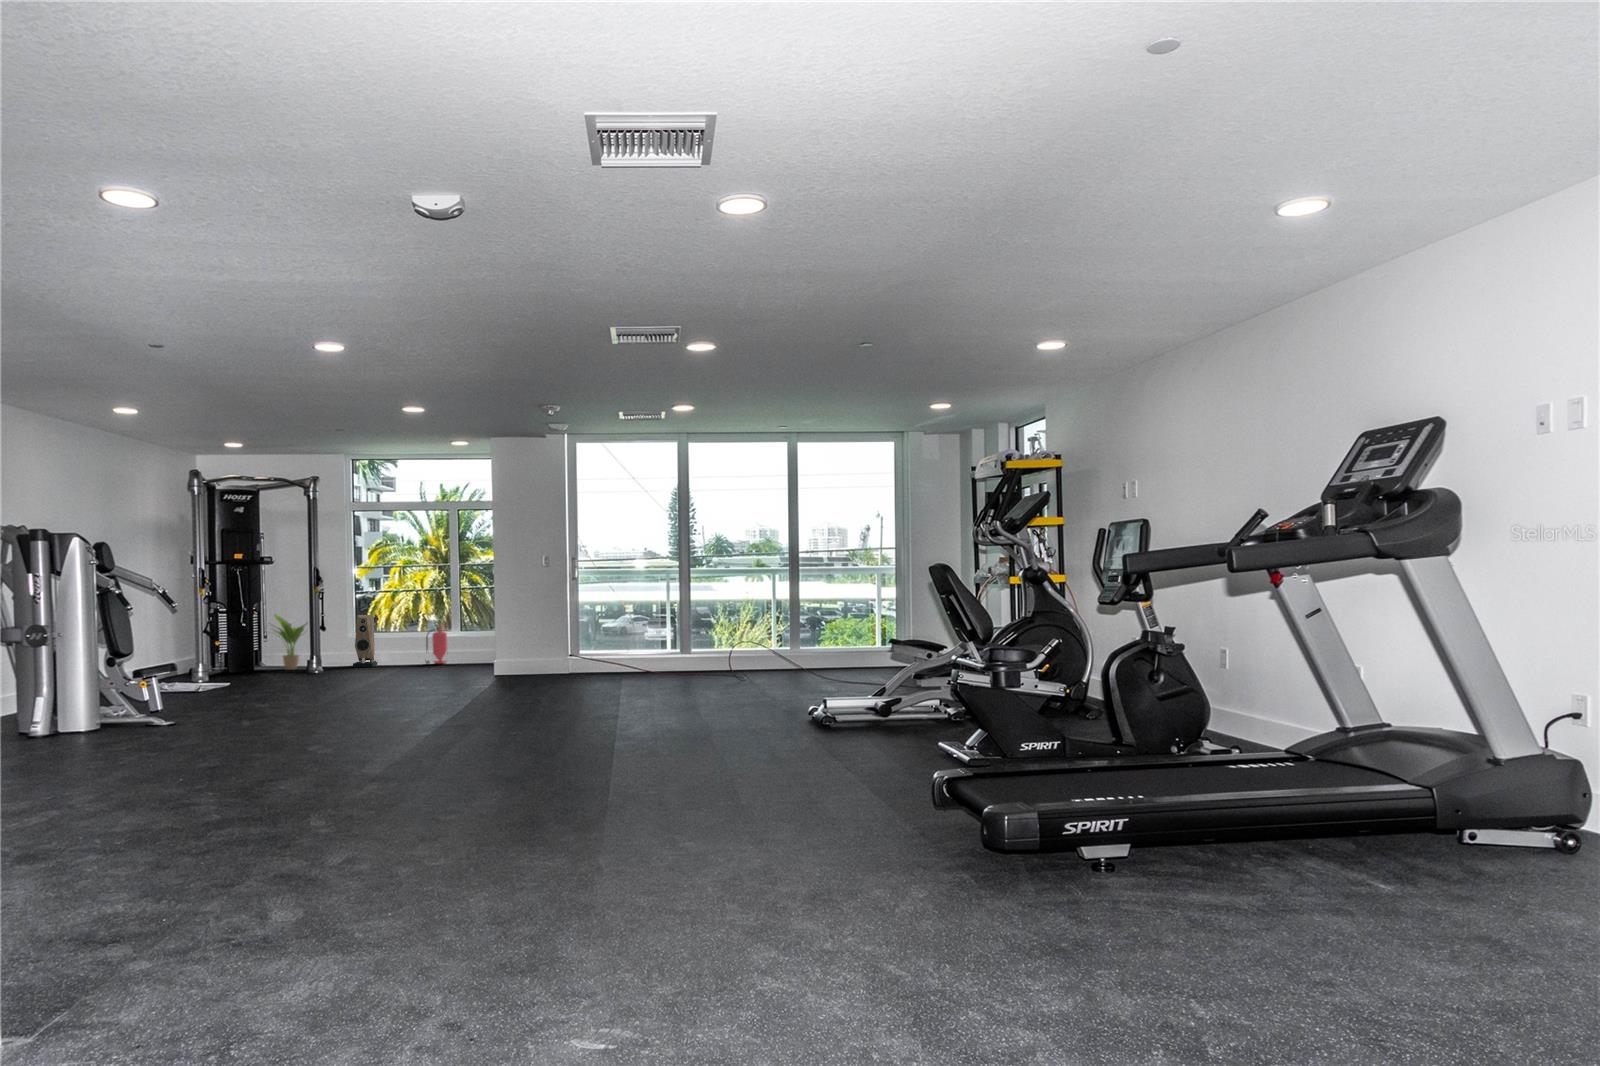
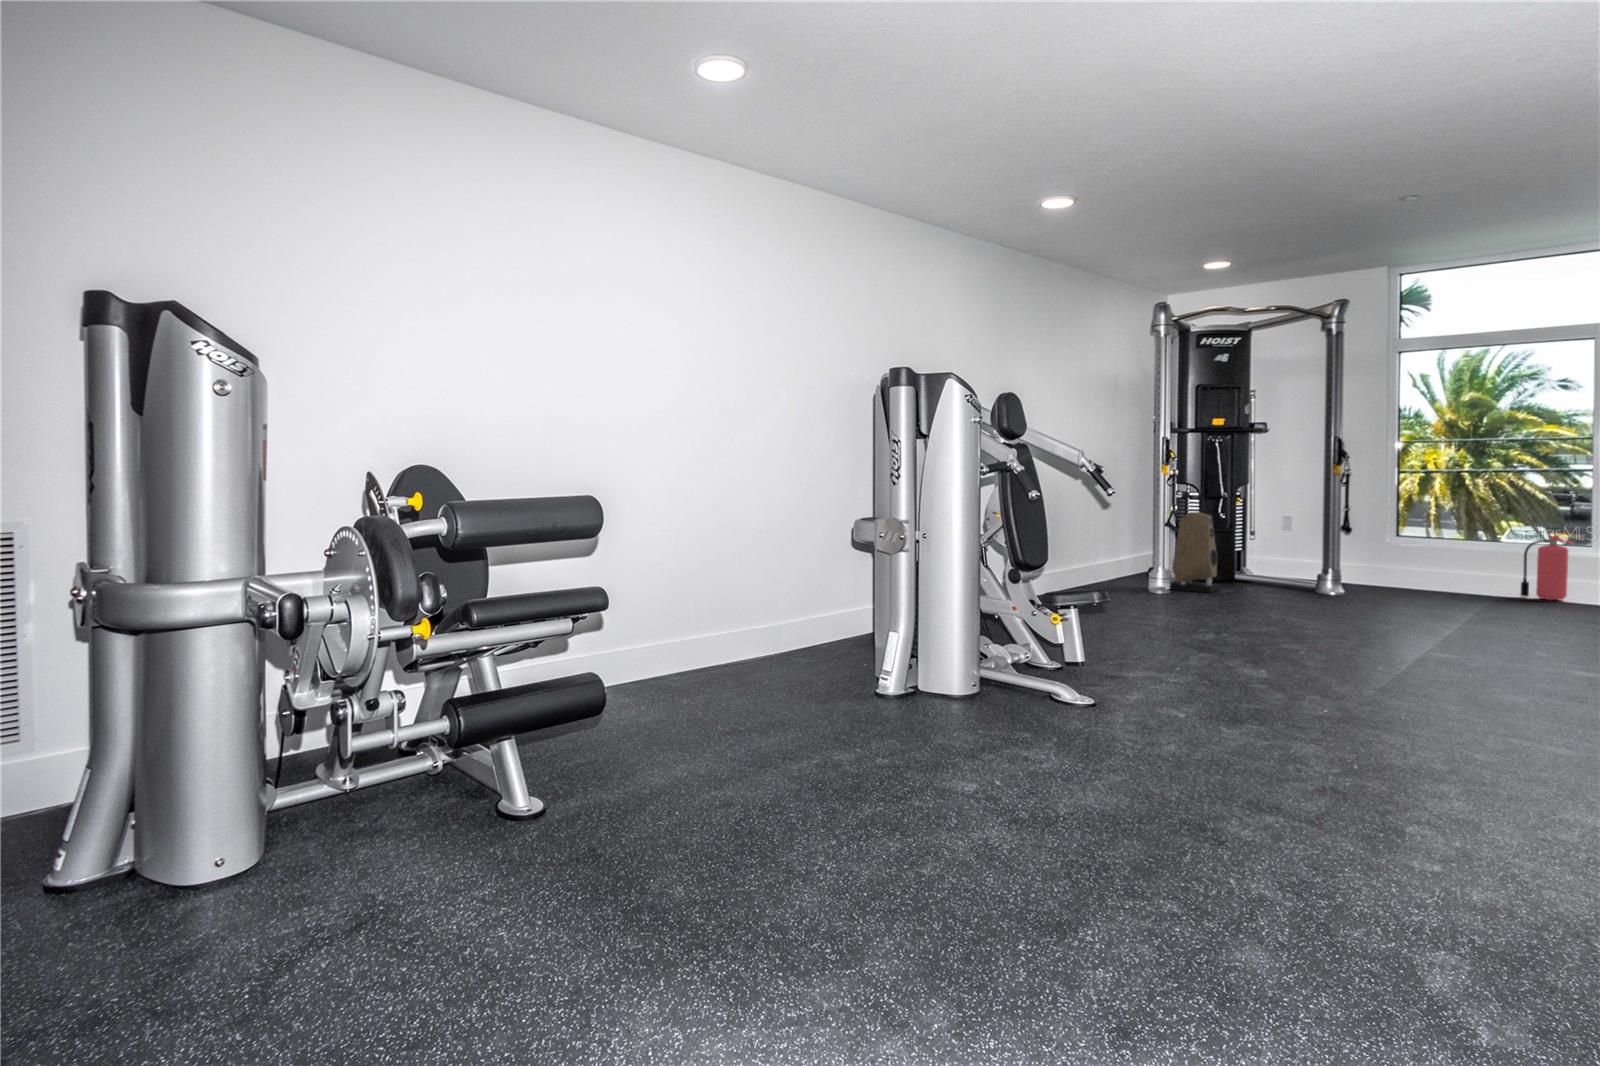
potted plant: present [274,614,307,670] -> none [1251,503,1319,584]
speaker: present [353,615,377,667] -> present [1170,512,1220,593]

